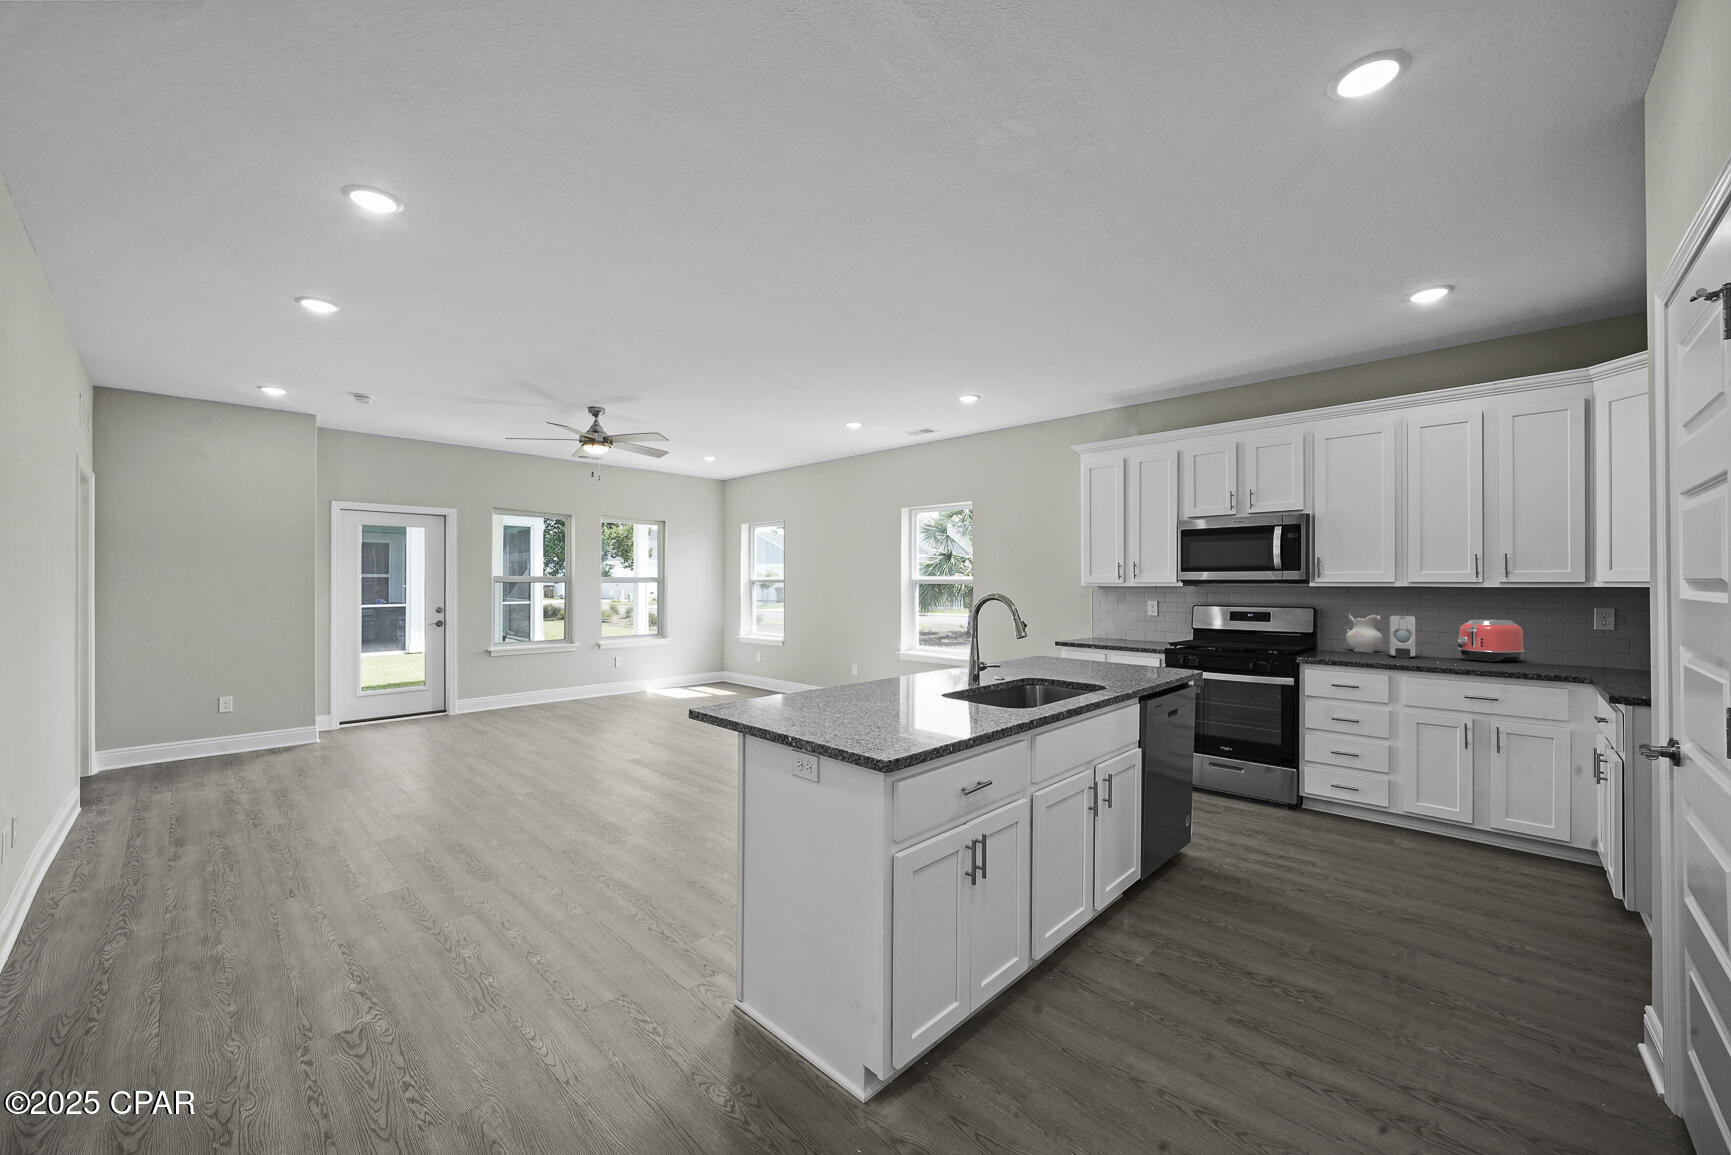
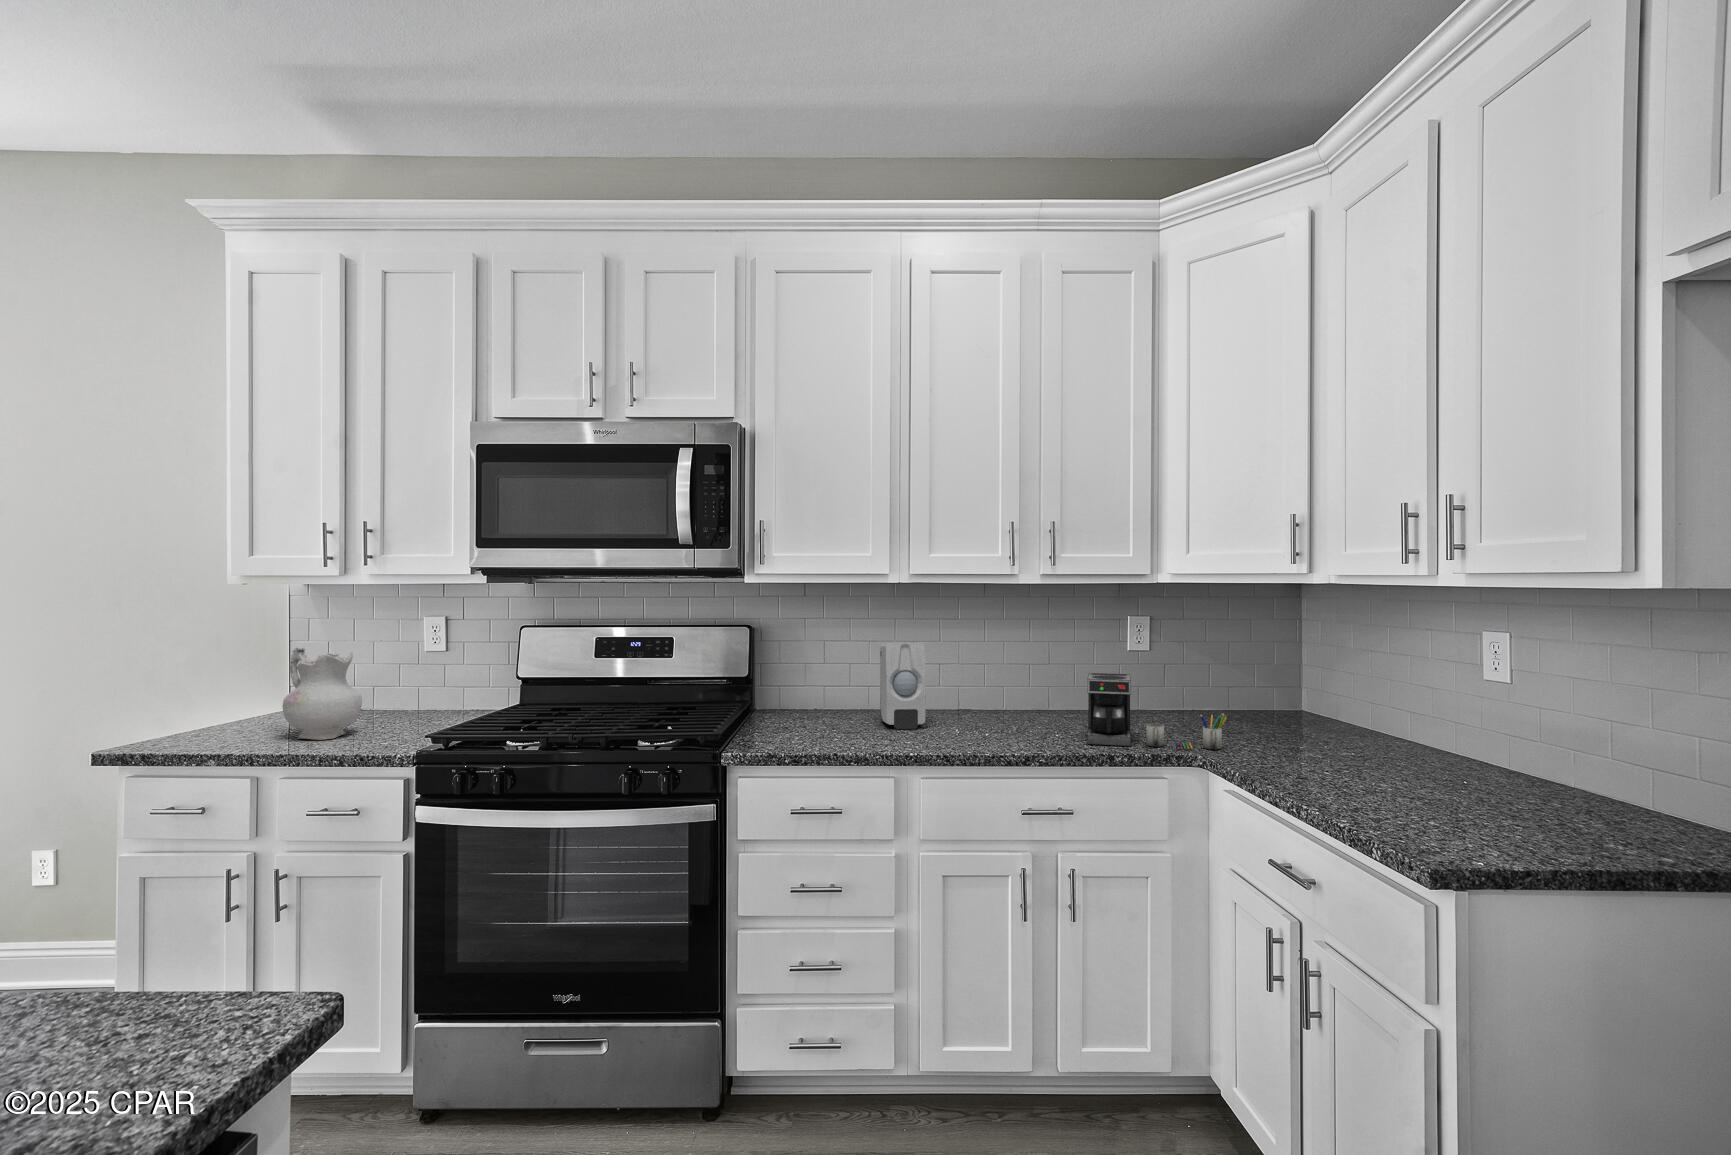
ceramic pitcher: present [1346,613,1383,653] -> present [283,648,362,740]
toaster: present [1458,620,1524,662] -> none [985,644,1072,726]
coffee maker: none [1514,634,1615,676] -> present [1087,673,1227,750]

